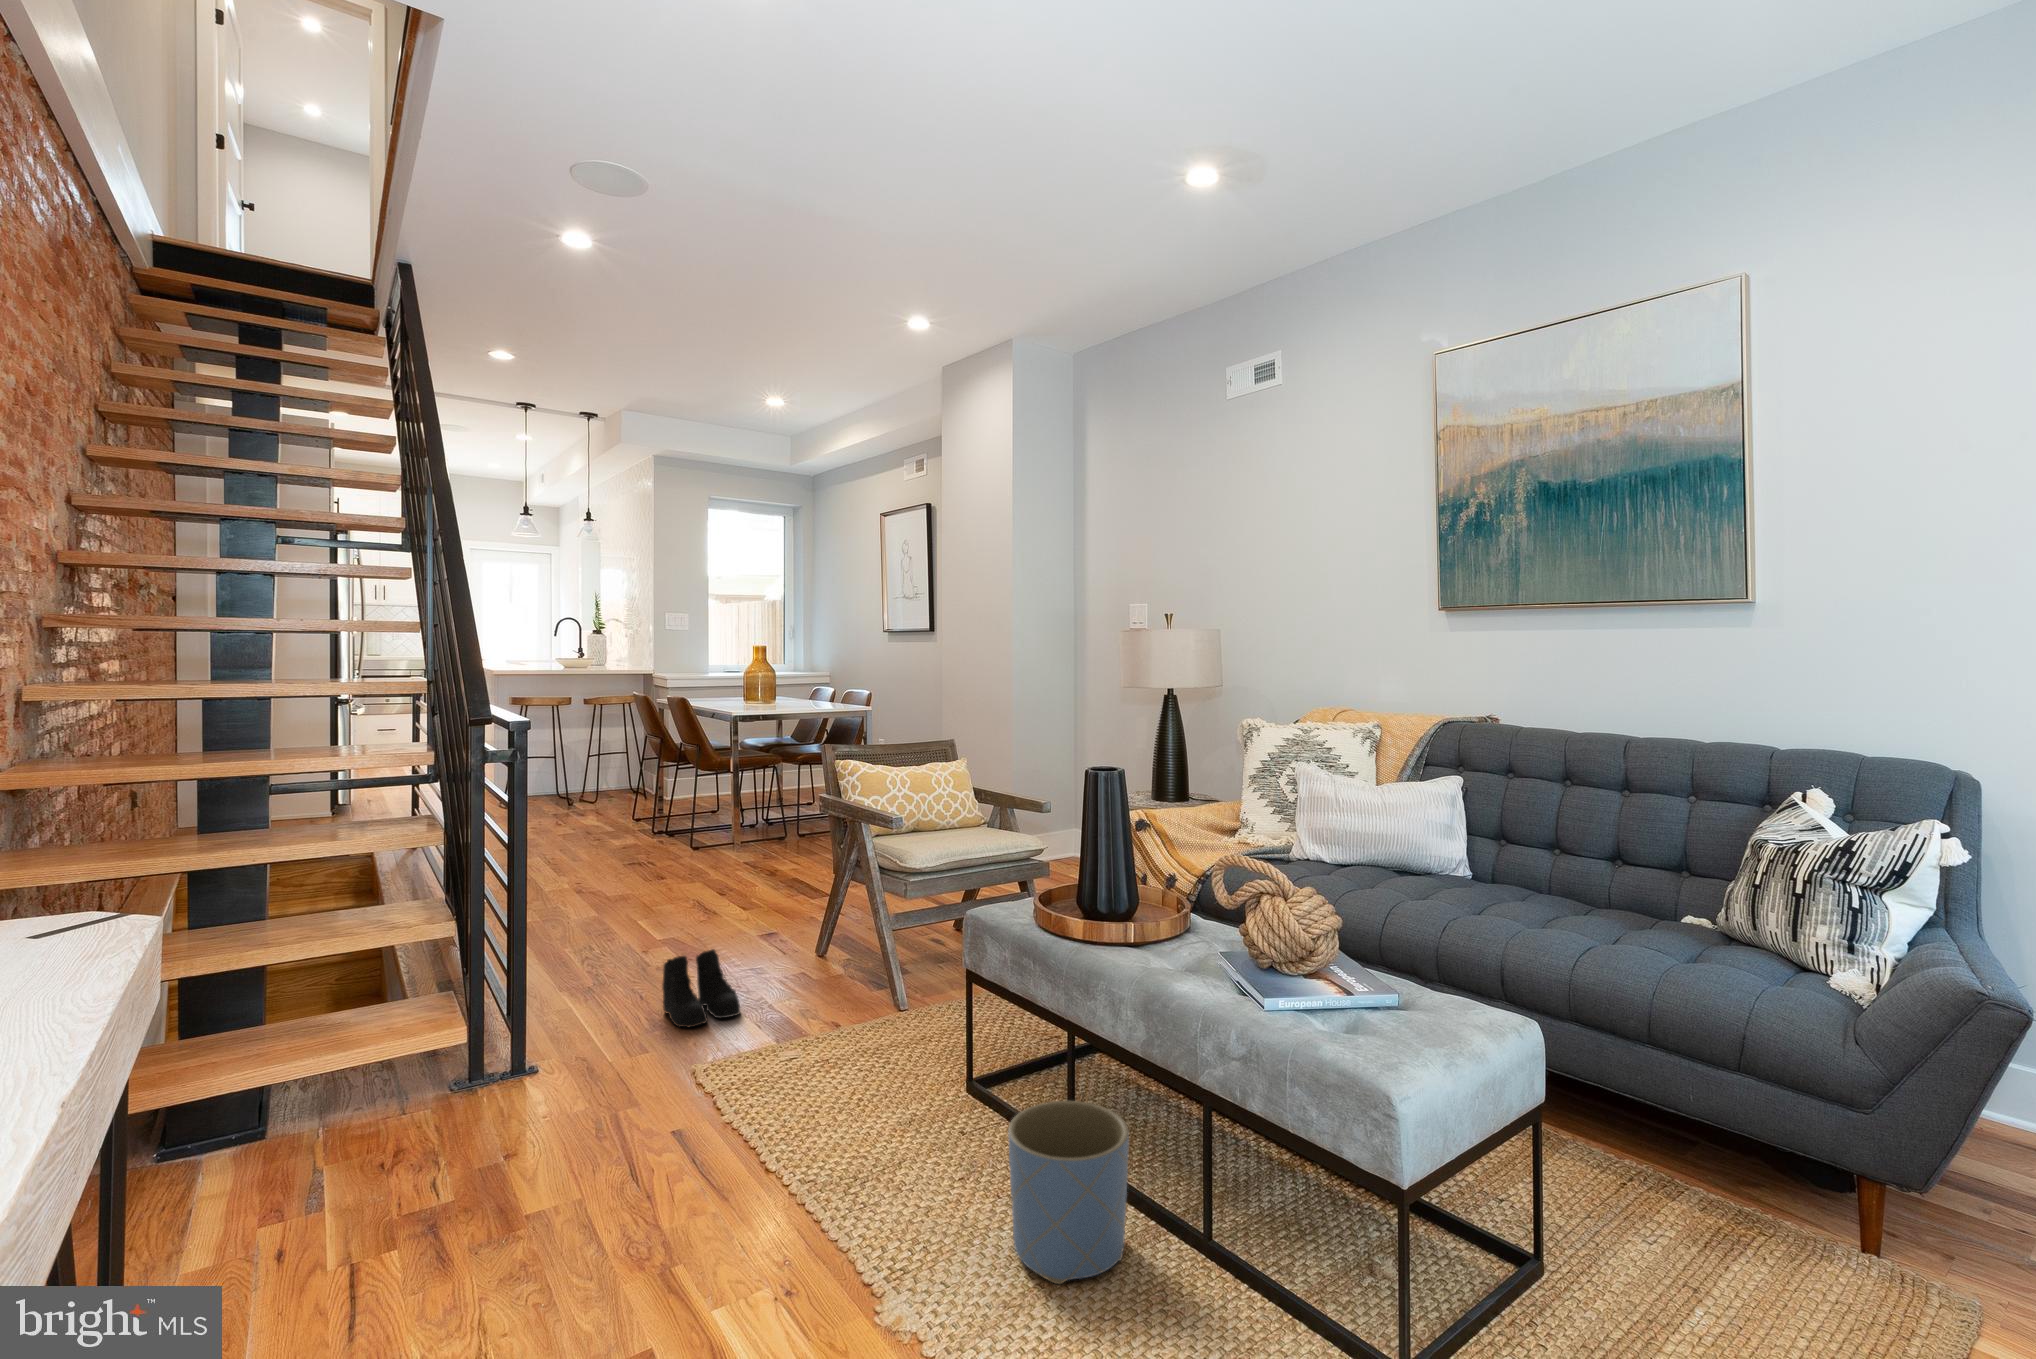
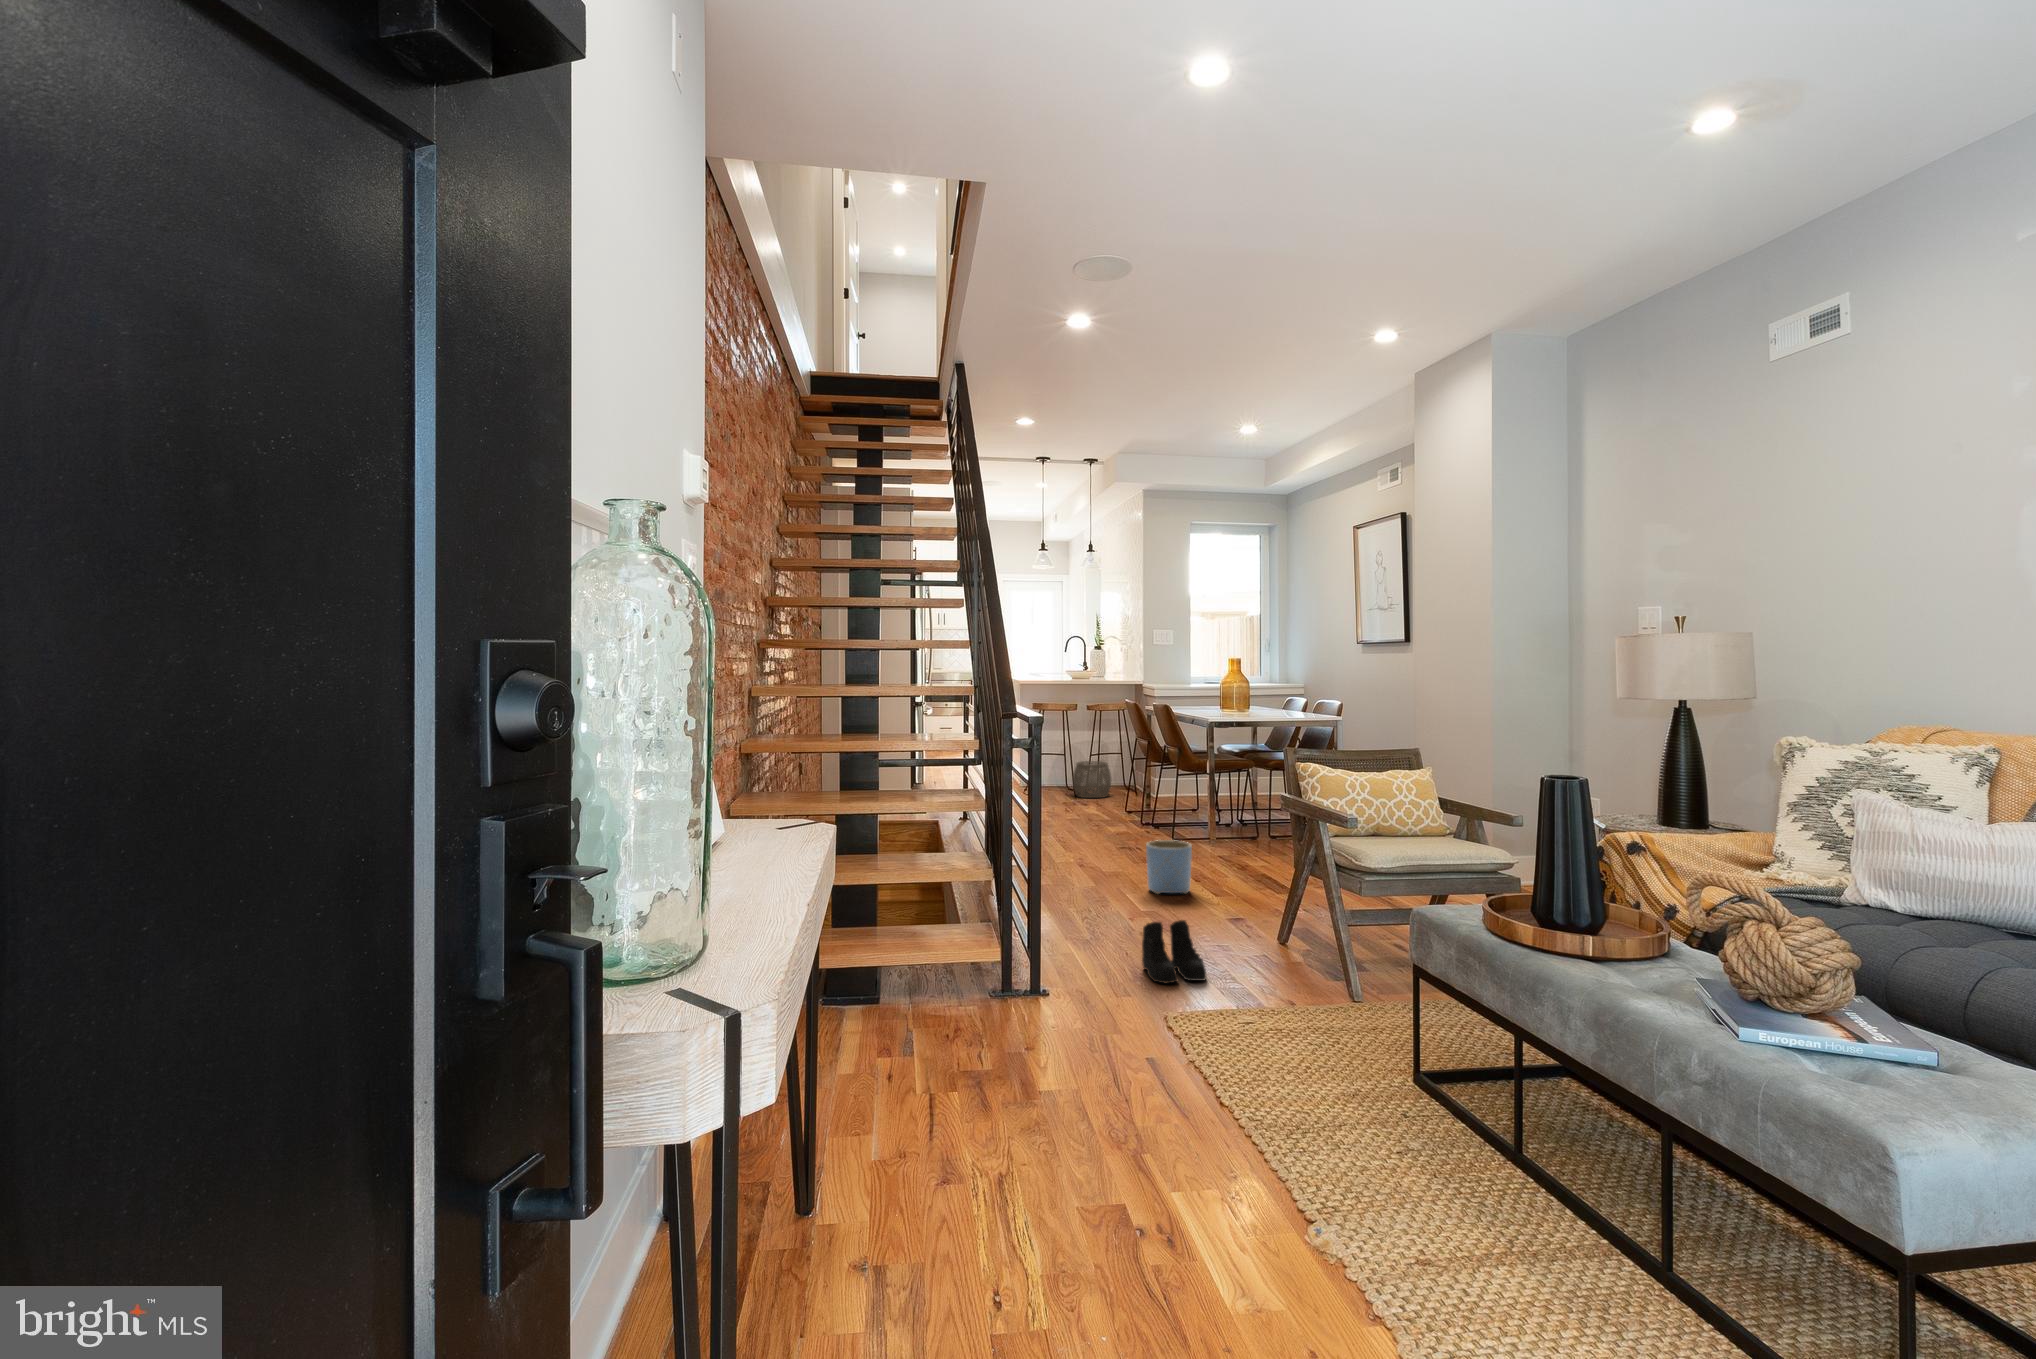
woven basket: none [568,765,618,809] -> present [1073,761,1112,798]
planter: present [1008,1101,1129,1284] -> present [1146,840,1192,894]

